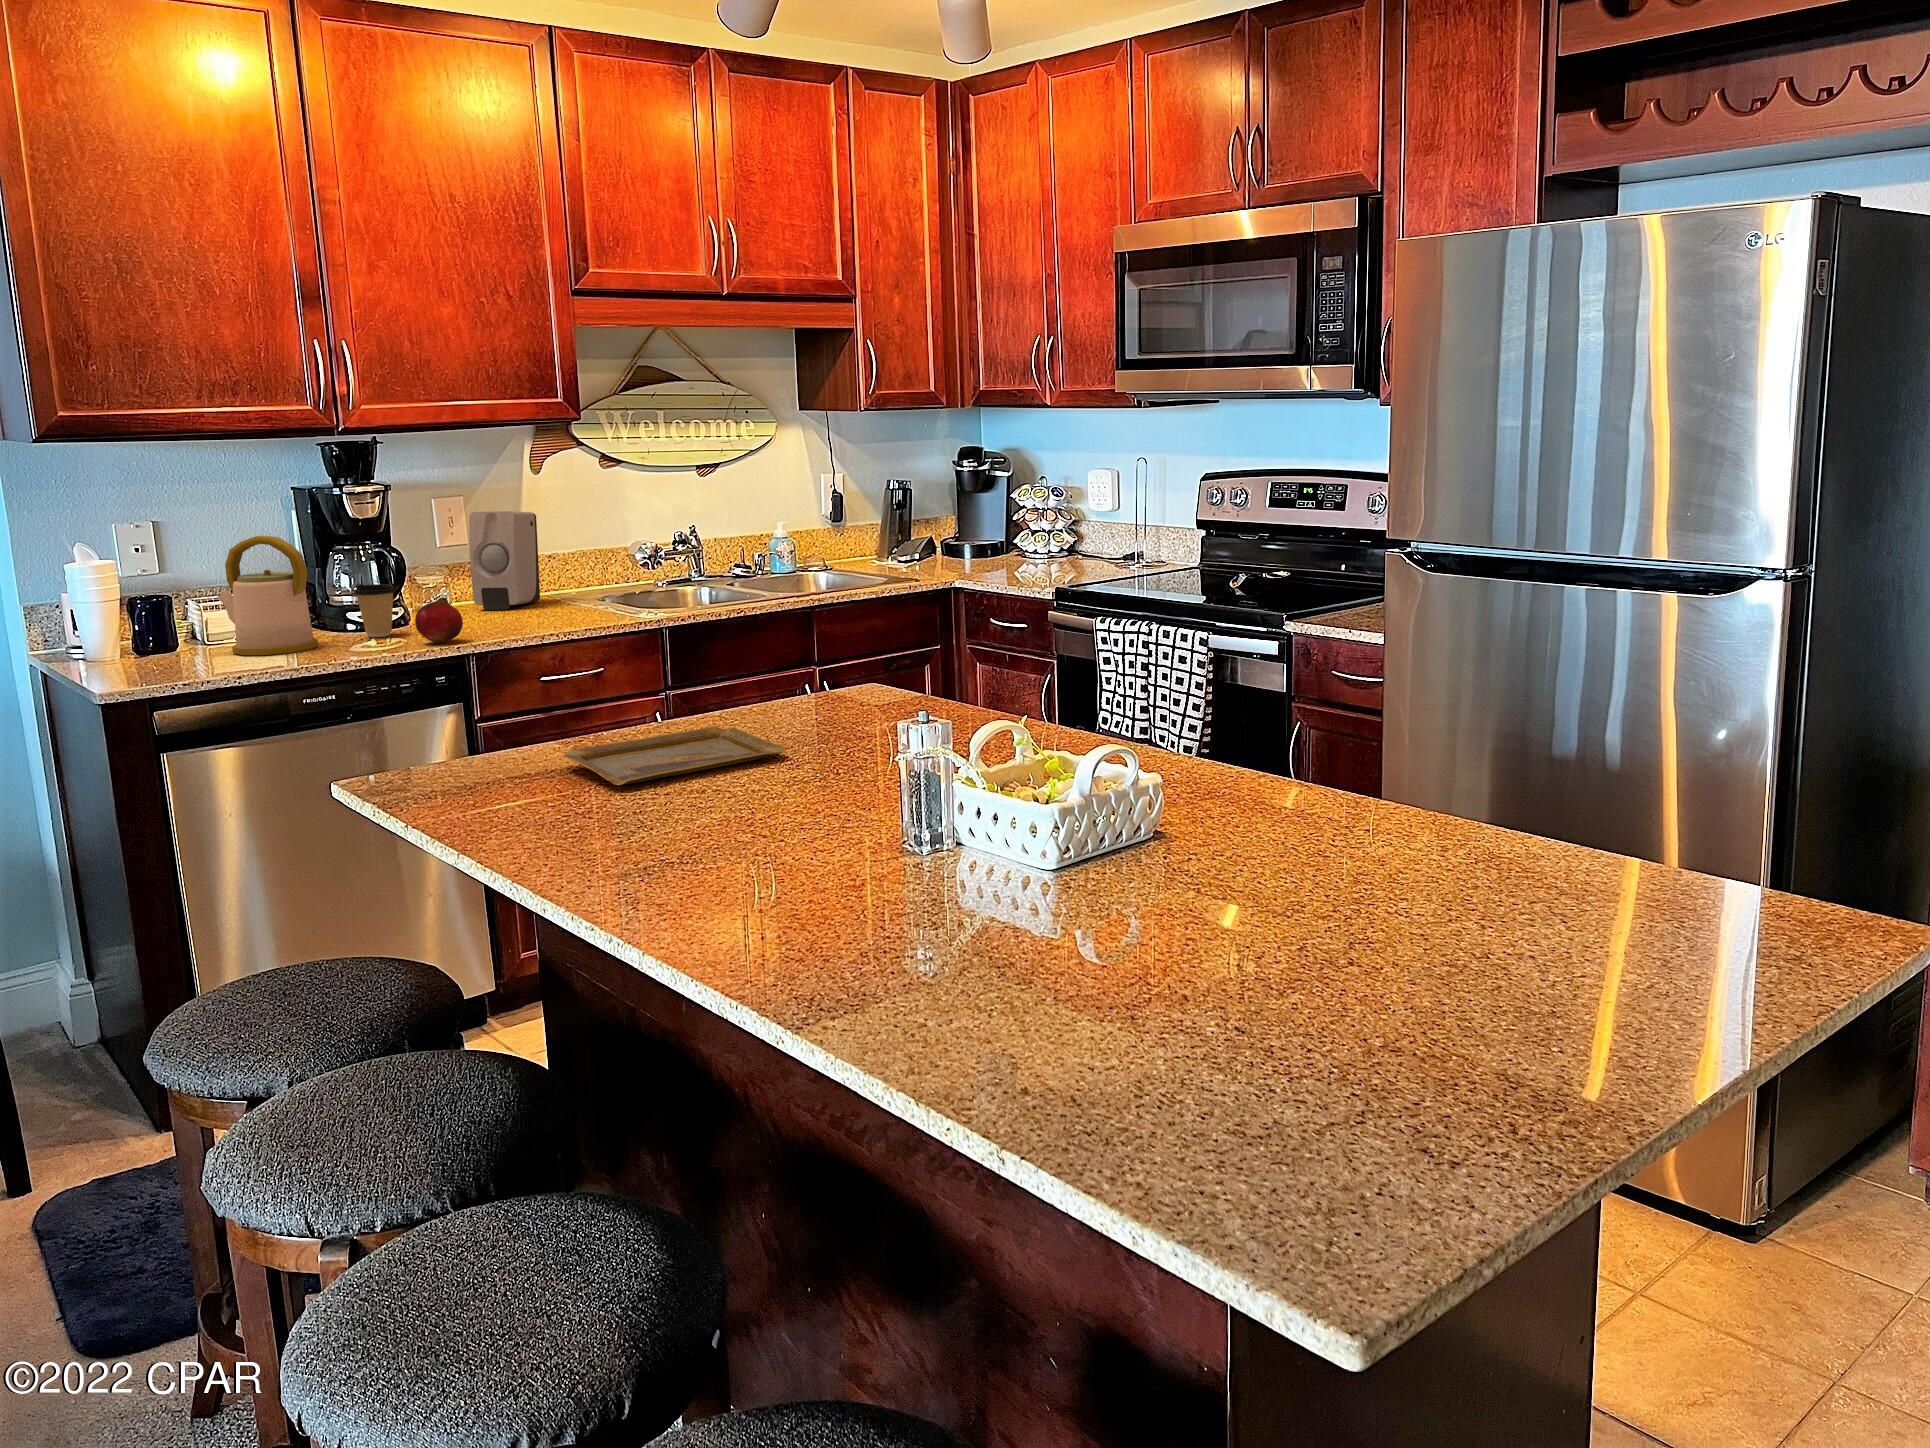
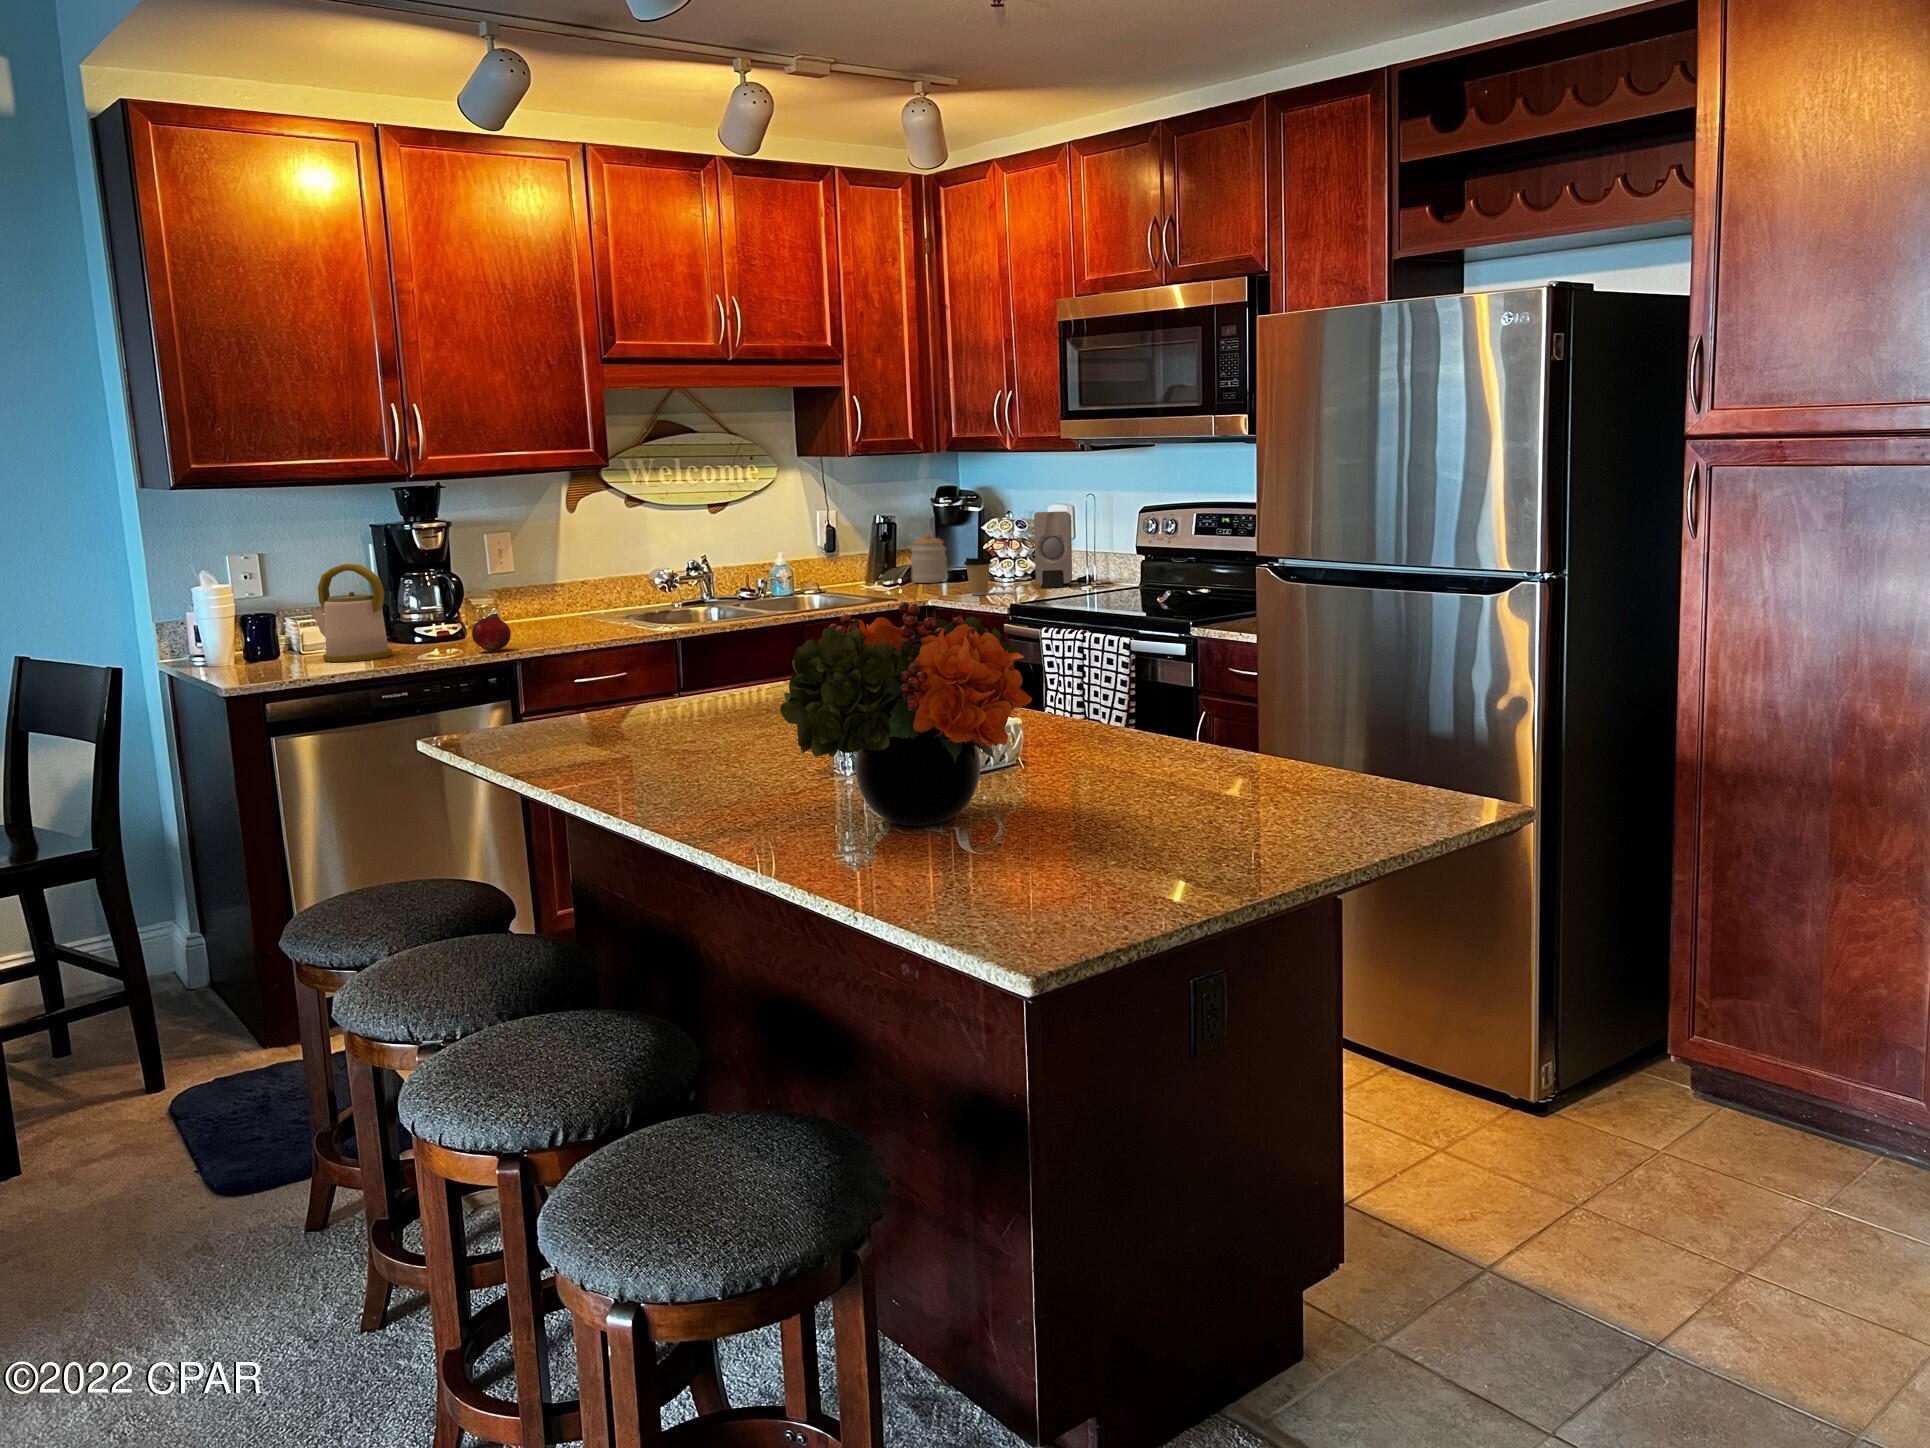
jar: none [927,500,970,558] -> present [911,533,947,583]
soap dispenser: present [469,511,540,610] -> present [1034,511,1072,588]
coffee cup: present [354,584,396,637] -> present [964,558,992,595]
flower arrangement: none [842,622,1227,954] -> present [780,602,1032,826]
tray: present [562,727,785,785] -> none [591,703,761,740]

